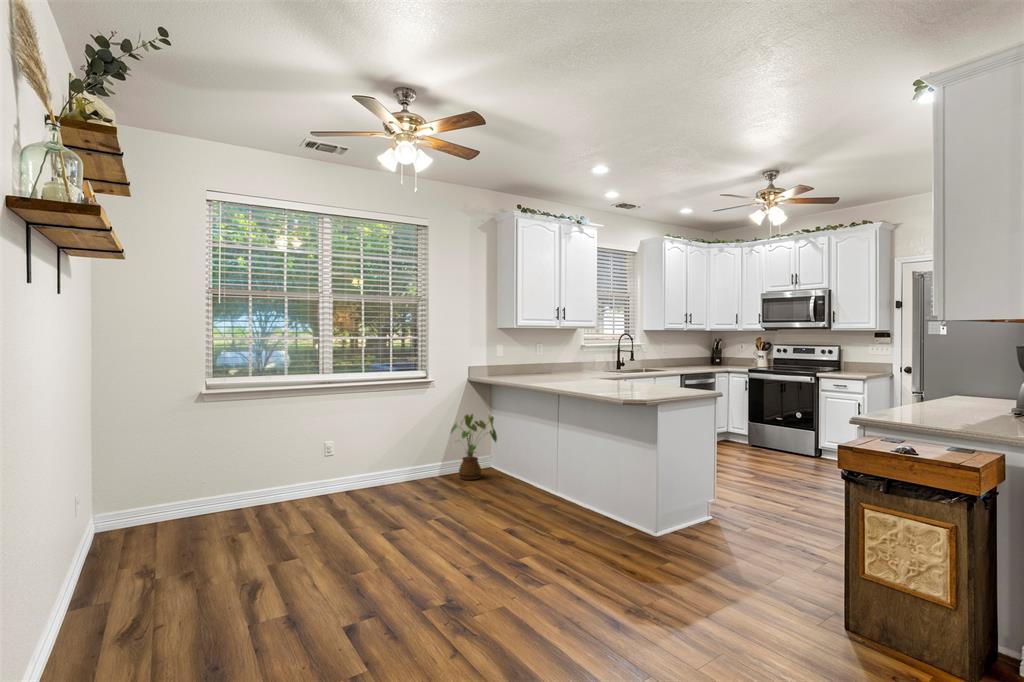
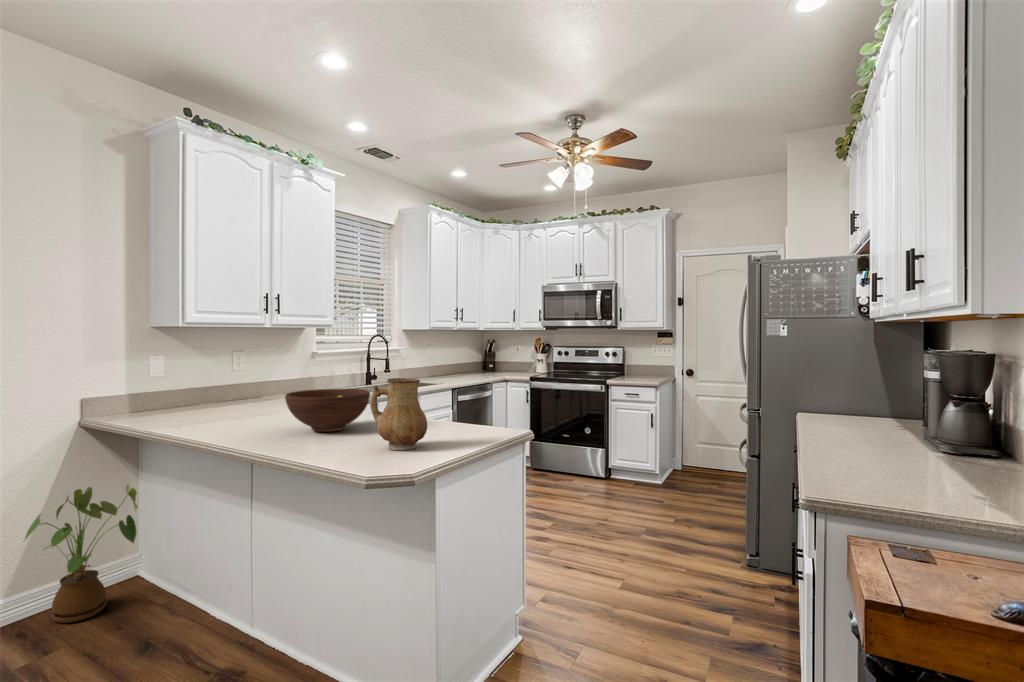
ceramic pitcher: none [621,355,653,394] -> present [370,378,427,450]
fruit bowl: none [575,364,621,387] -> present [285,389,370,432]

